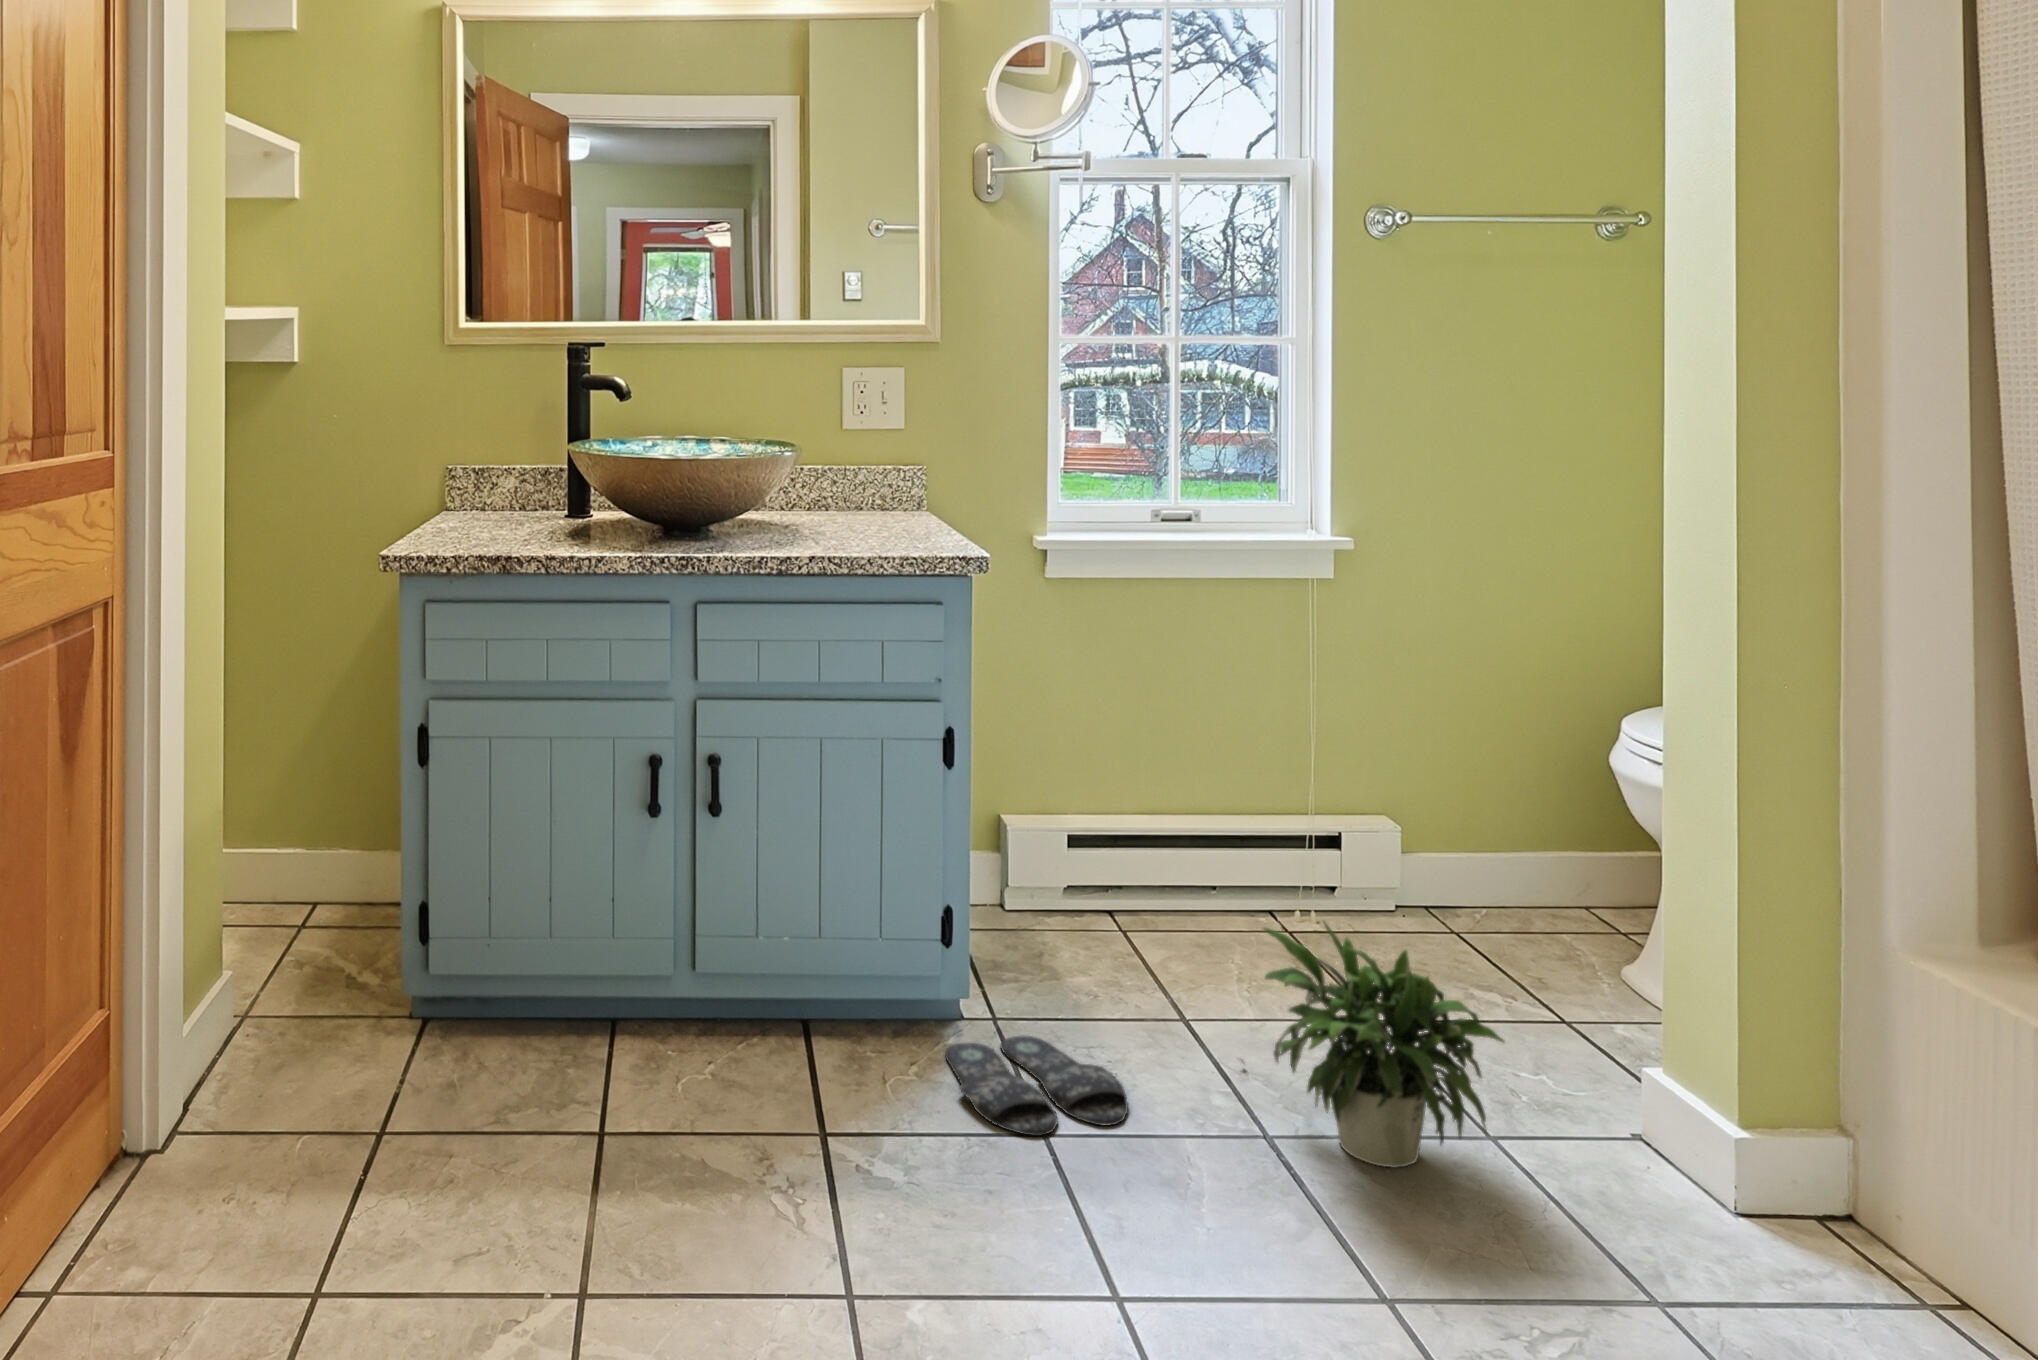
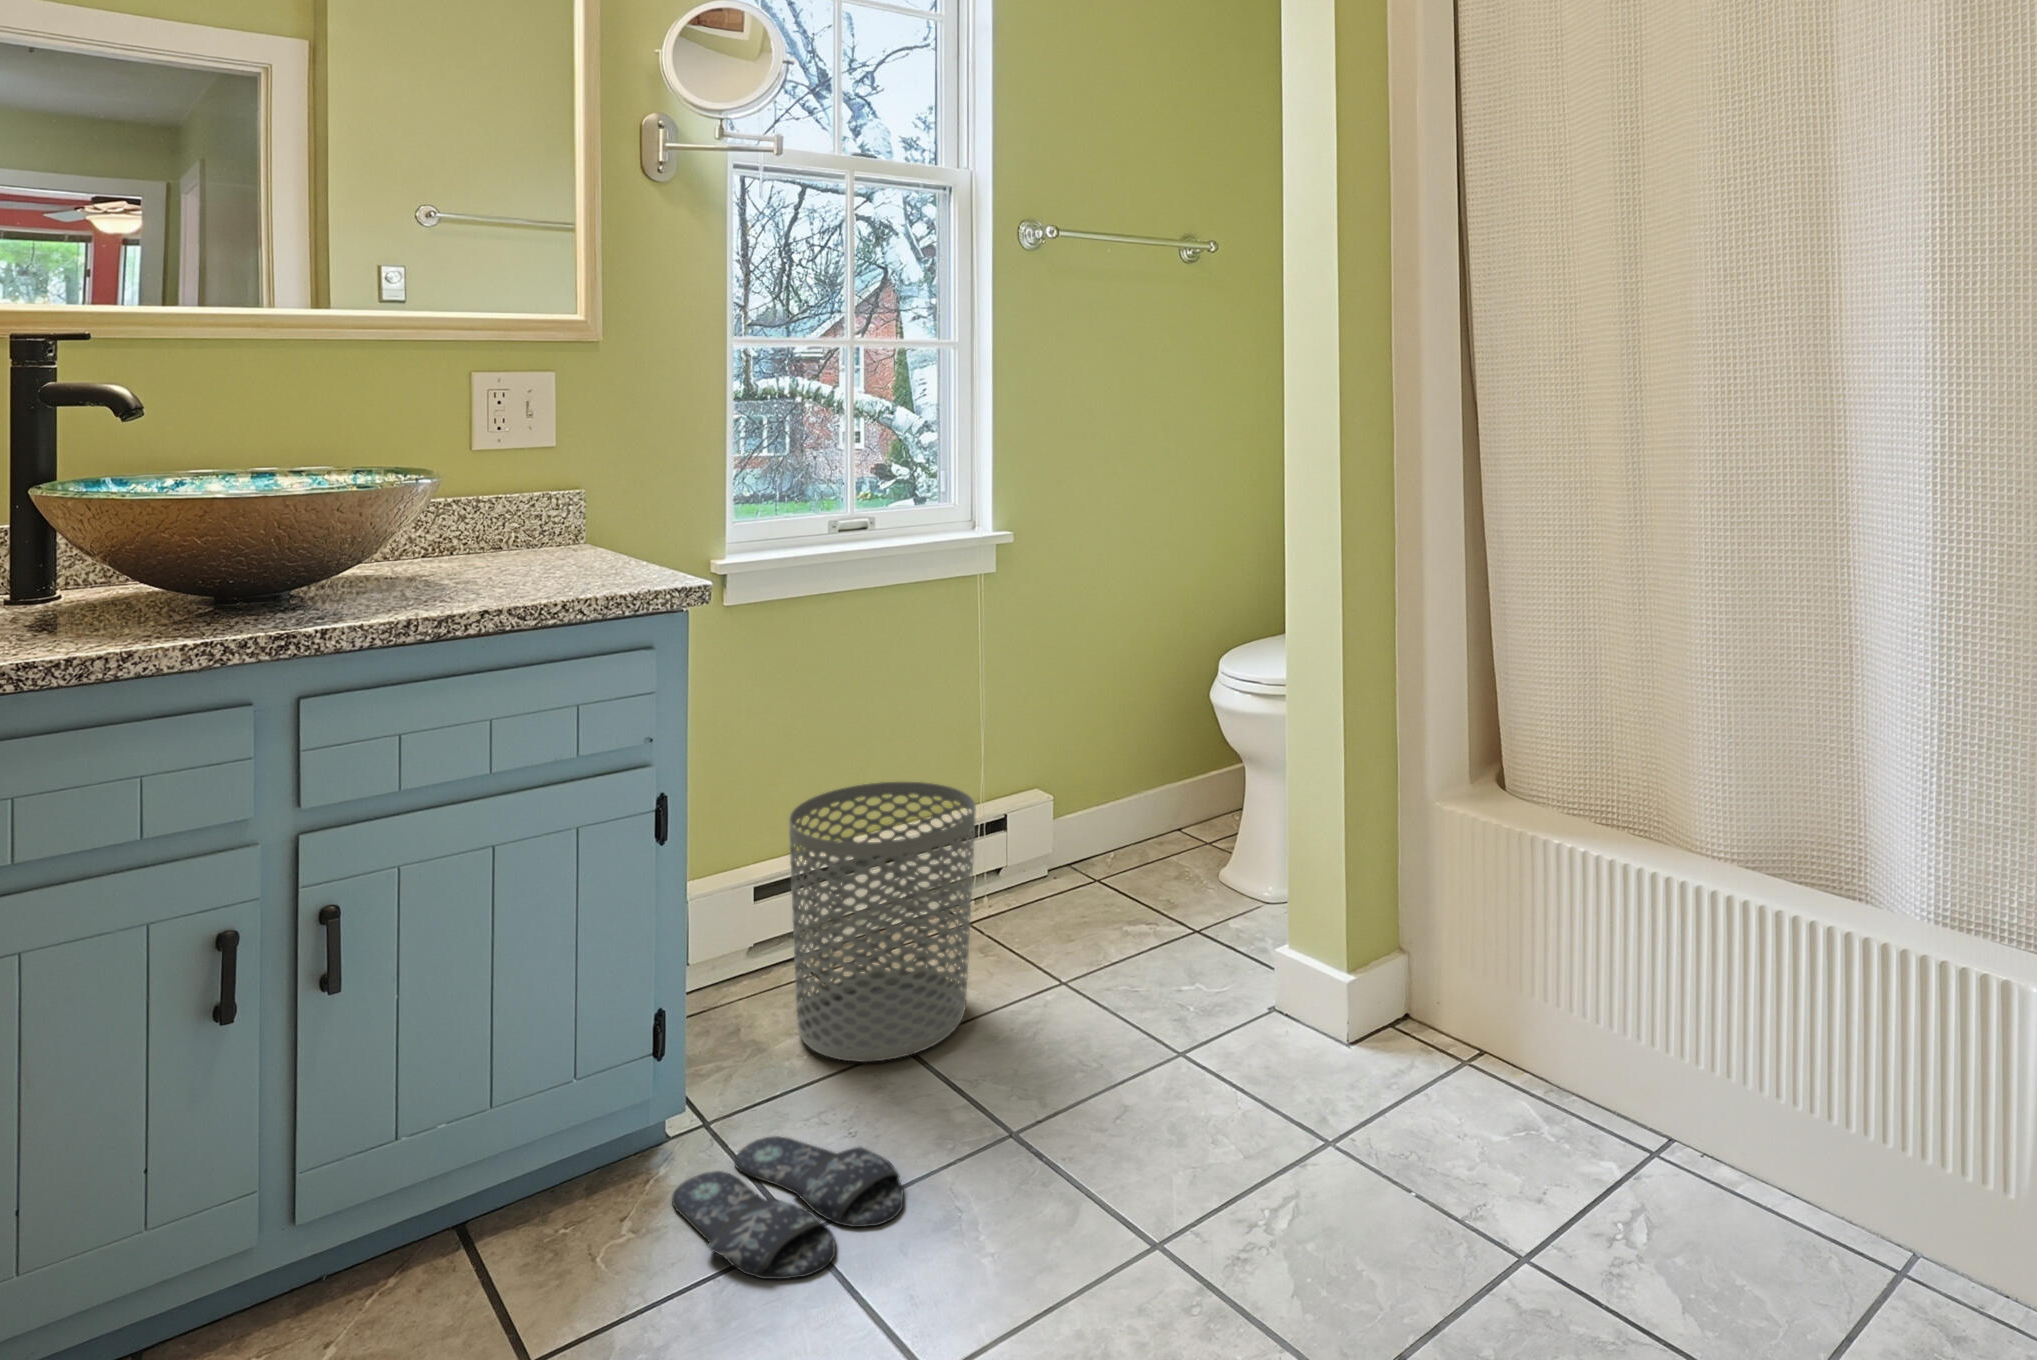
waste bin: none [1077,764,1258,1019] -> present [789,782,976,1062]
potted plant: present [1239,922,1504,1167] -> none [984,915,1251,1153]

